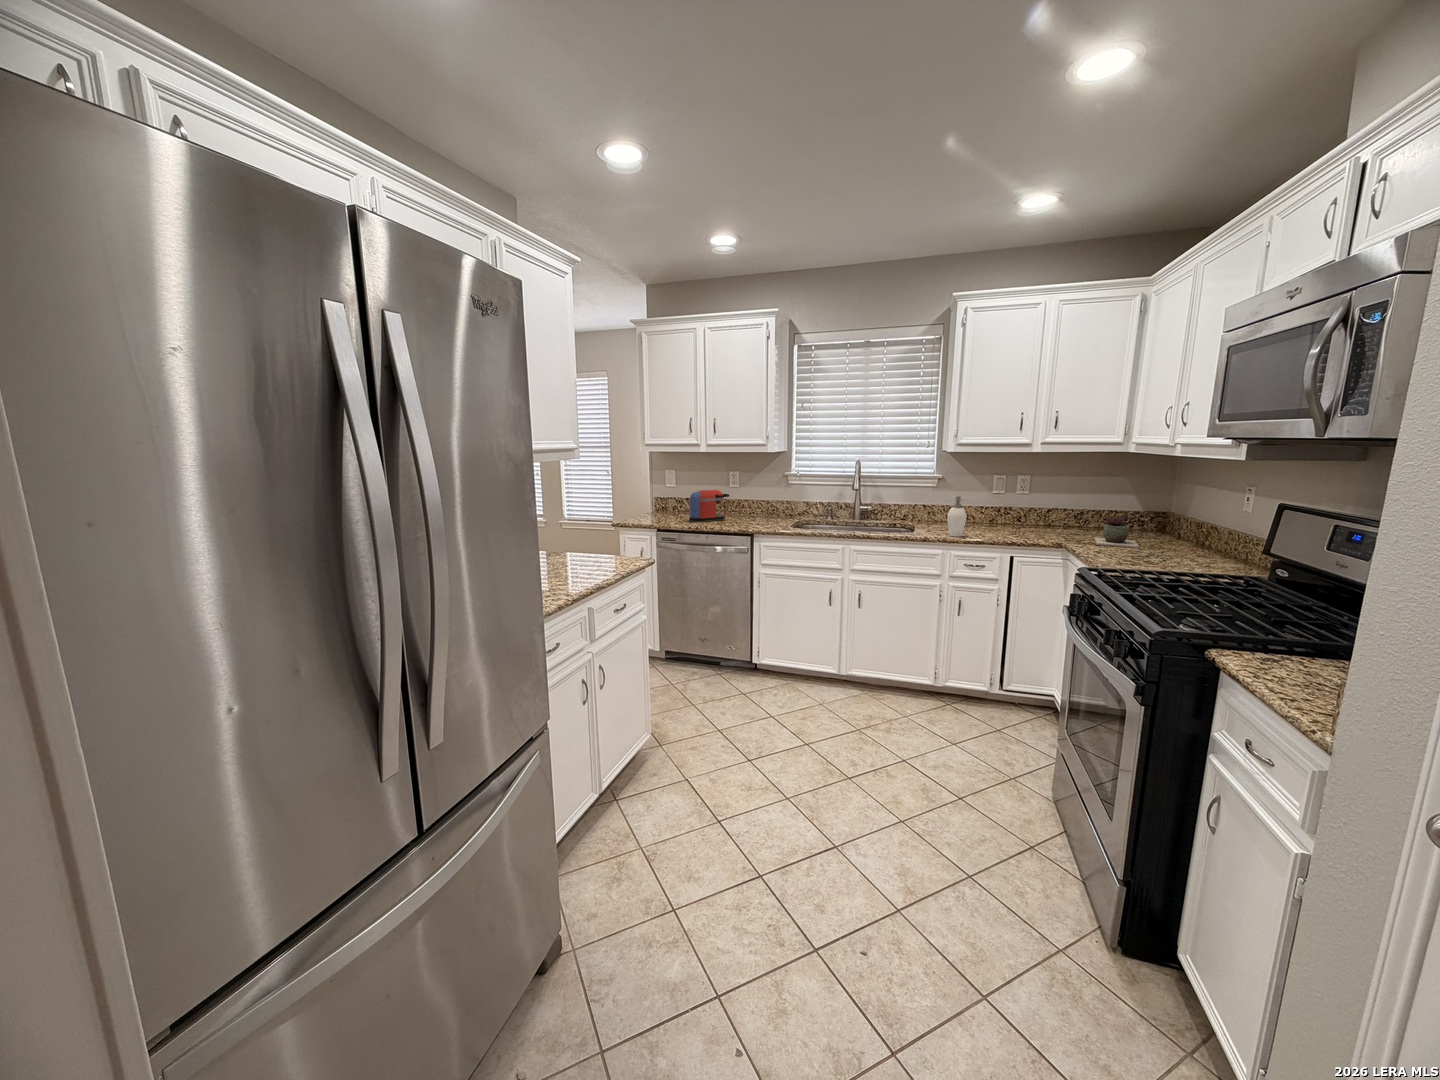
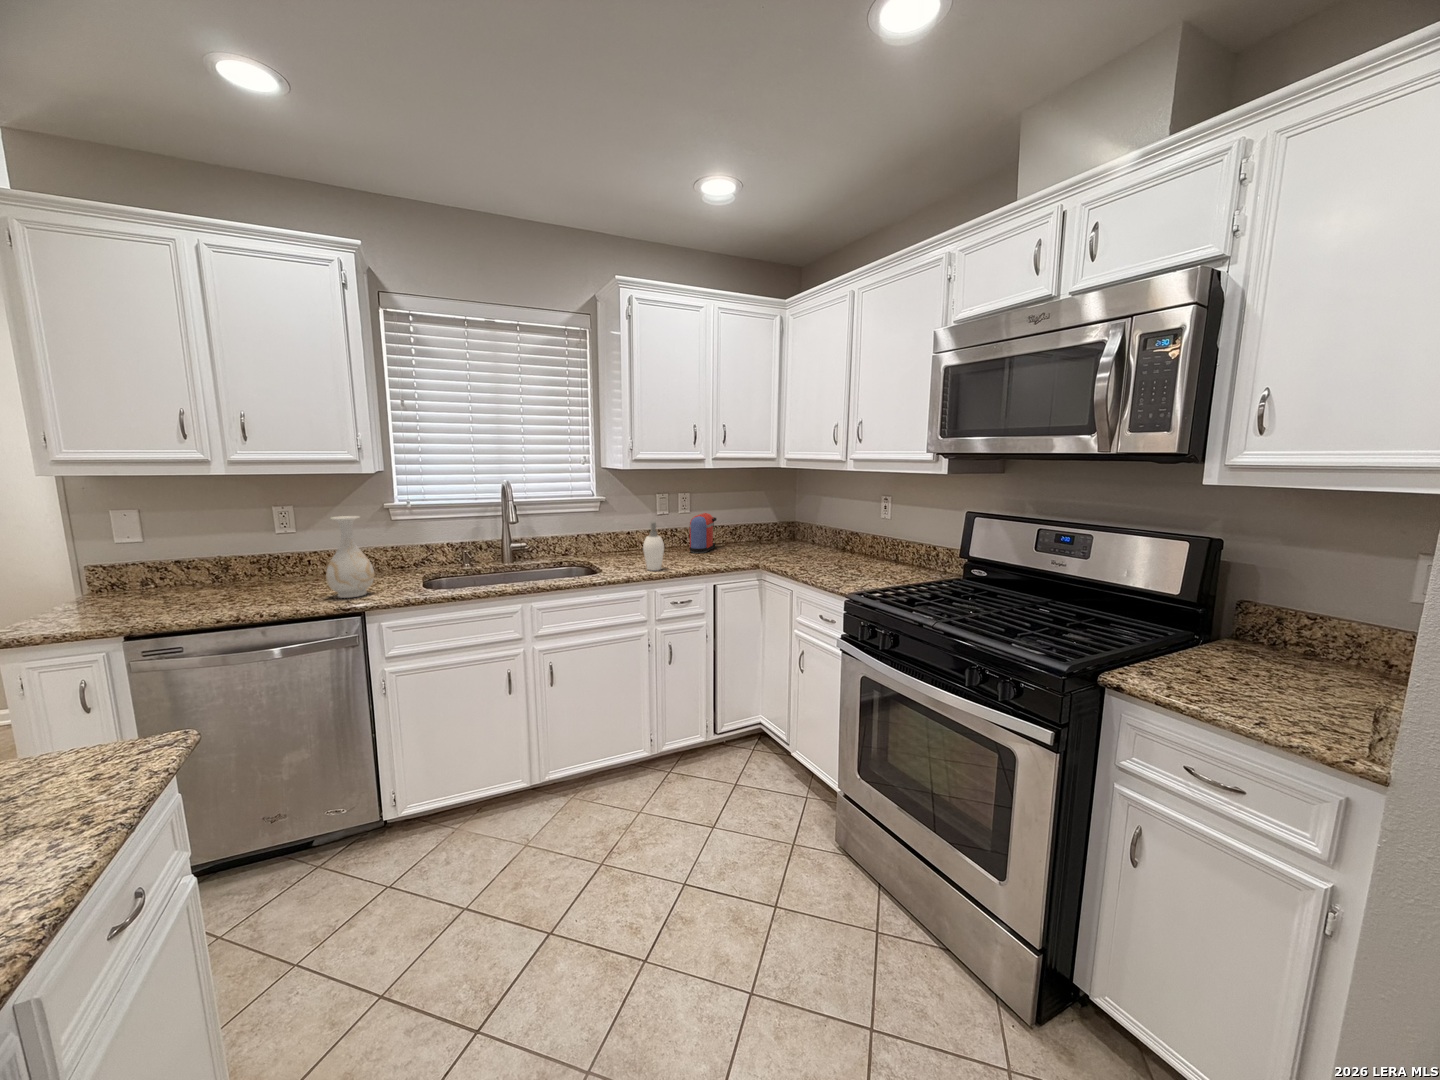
vase: none [741,478,765,526] -> present [326,516,374,598]
coffee maker: present [689,490,729,522] -> present [690,513,717,553]
succulent plant: present [1095,517,1139,548] -> none [769,530,815,561]

